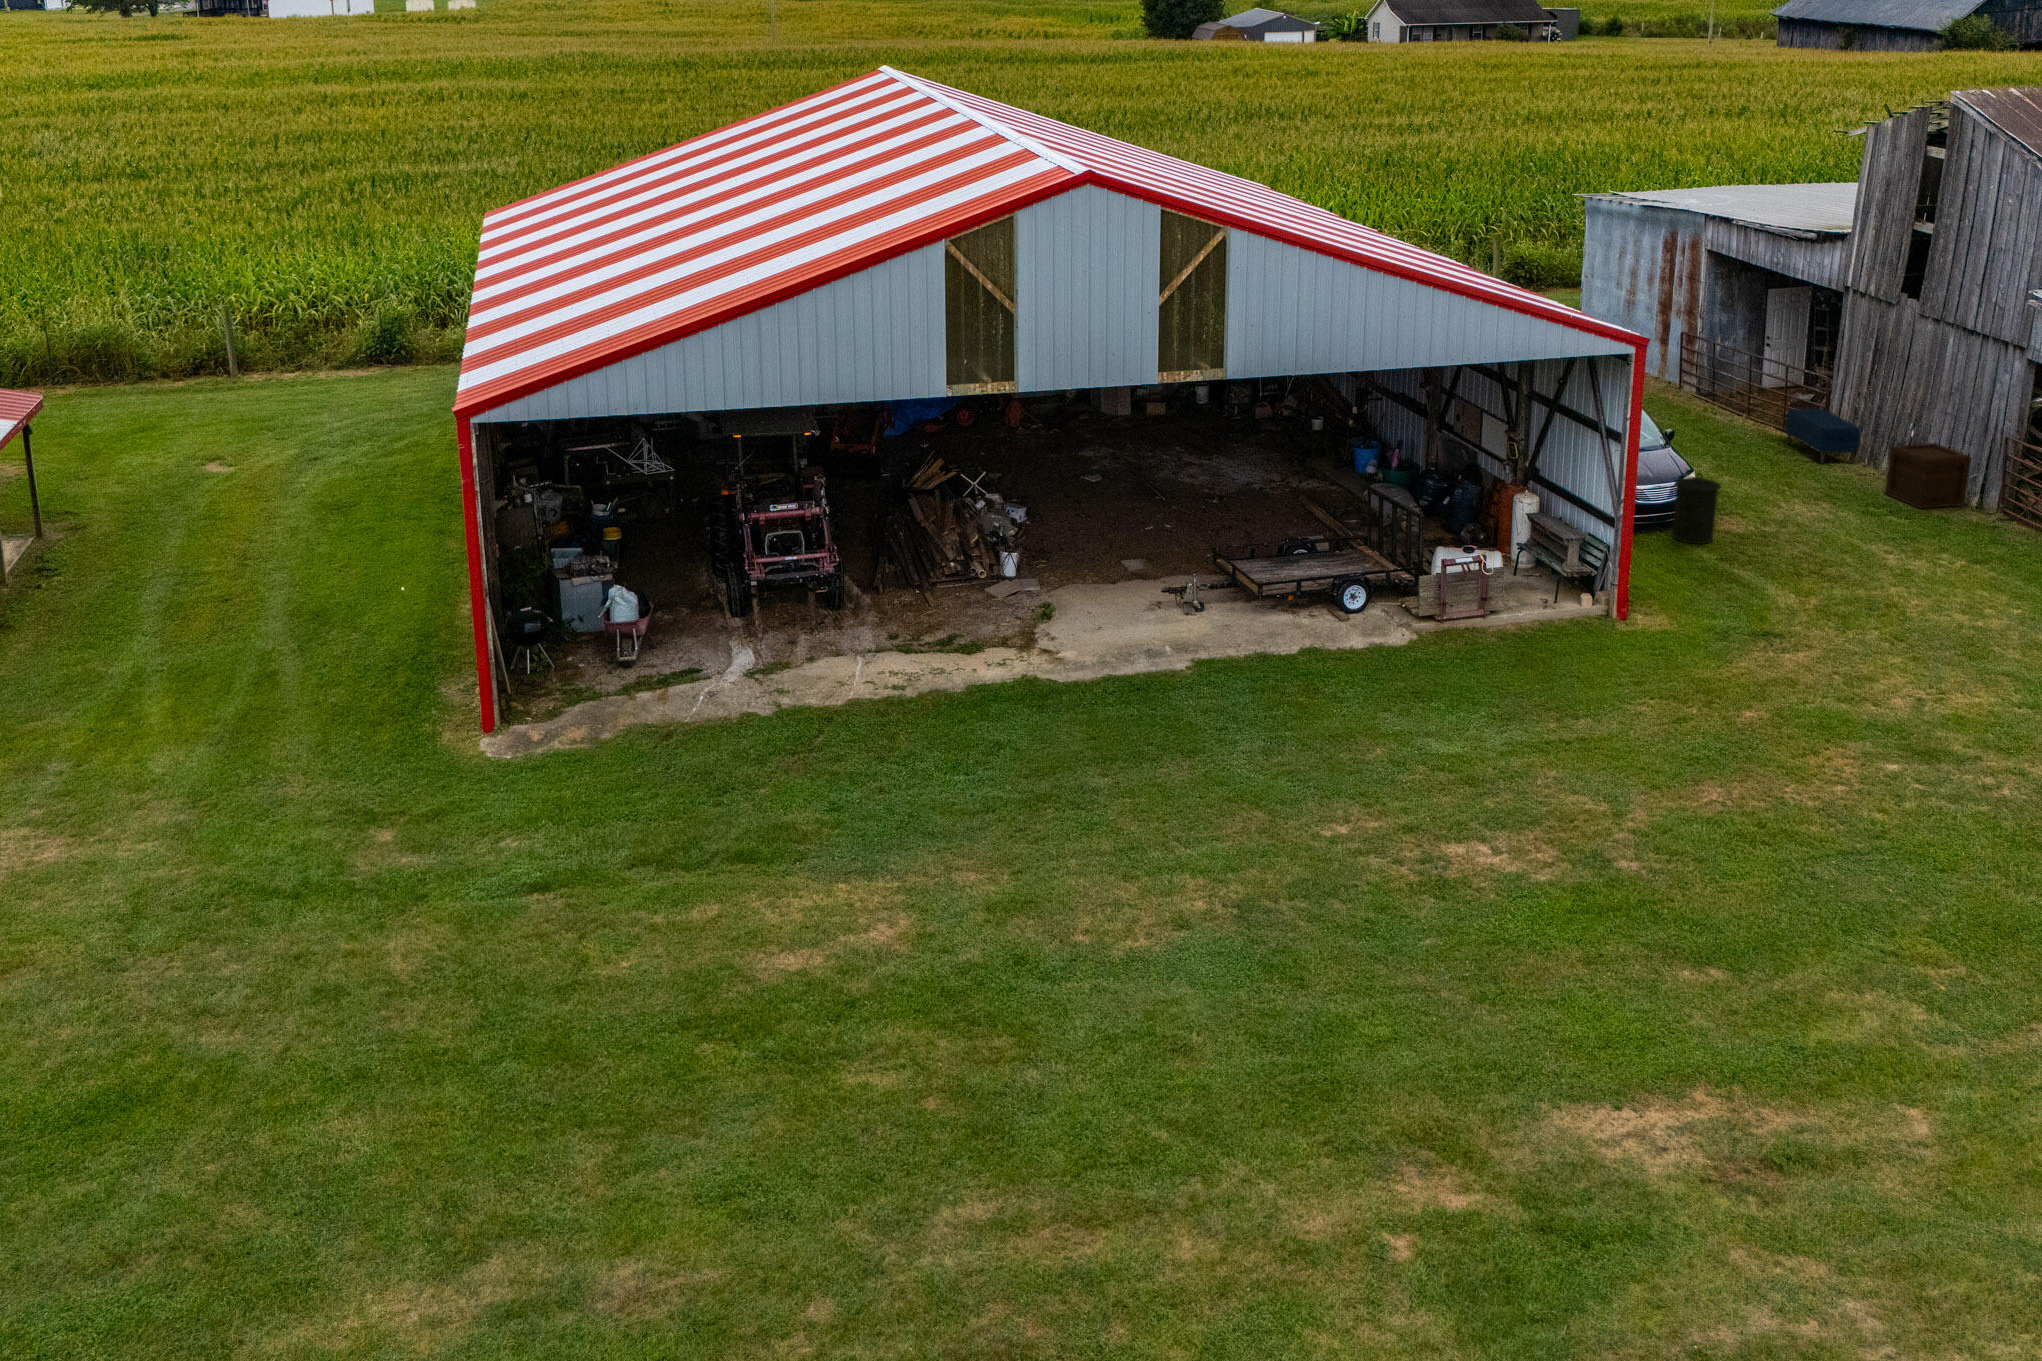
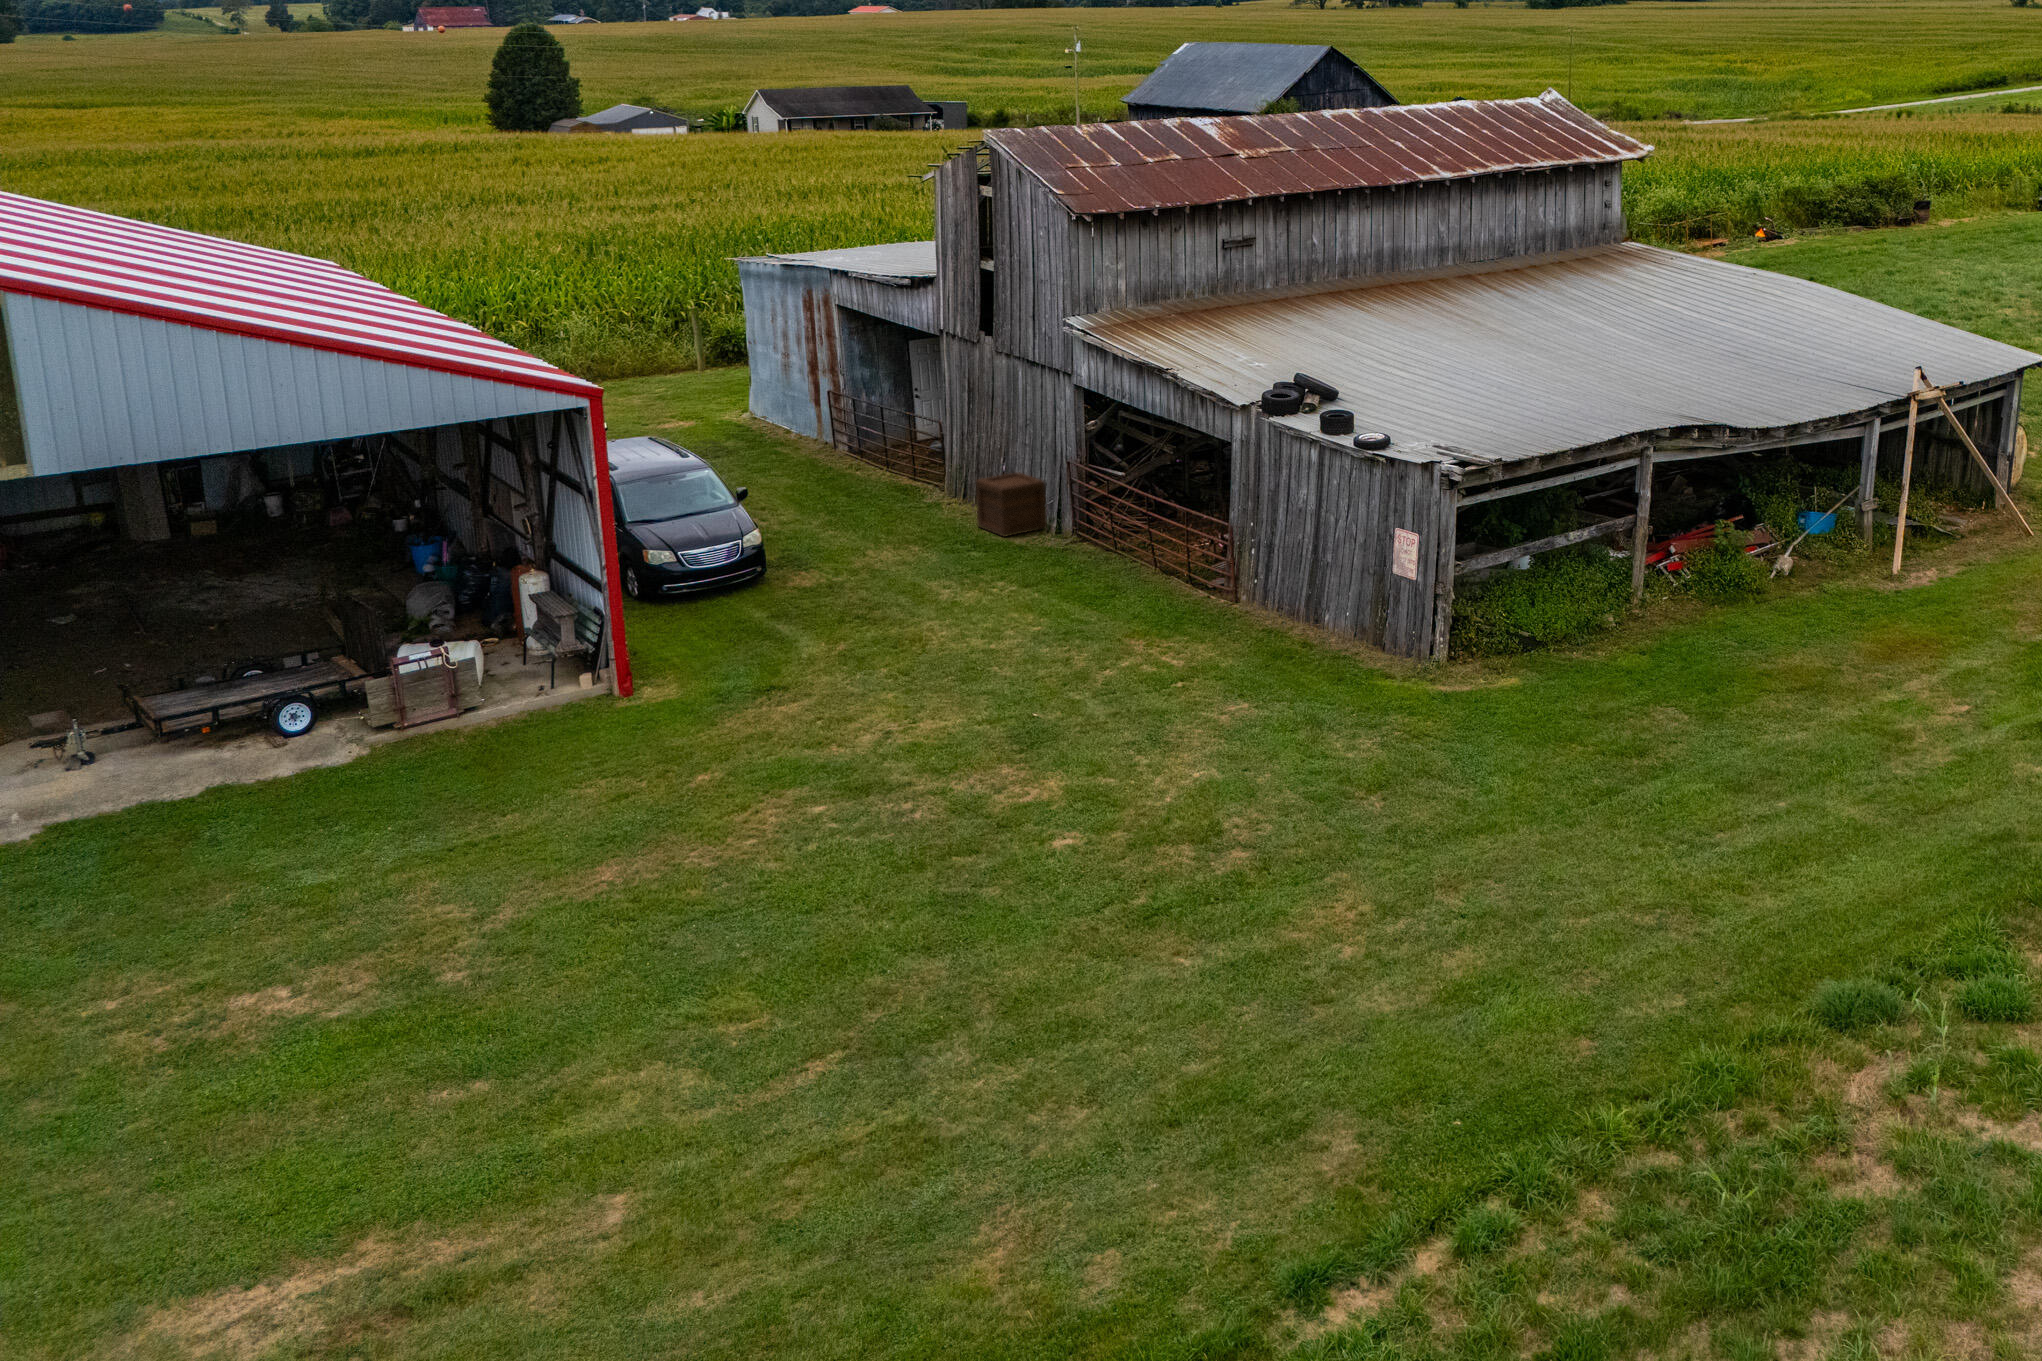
bench: present [1785,409,1860,464] -> none [905,451,966,506]
trash can: present [1671,473,1721,544] -> none [731,528,781,602]

